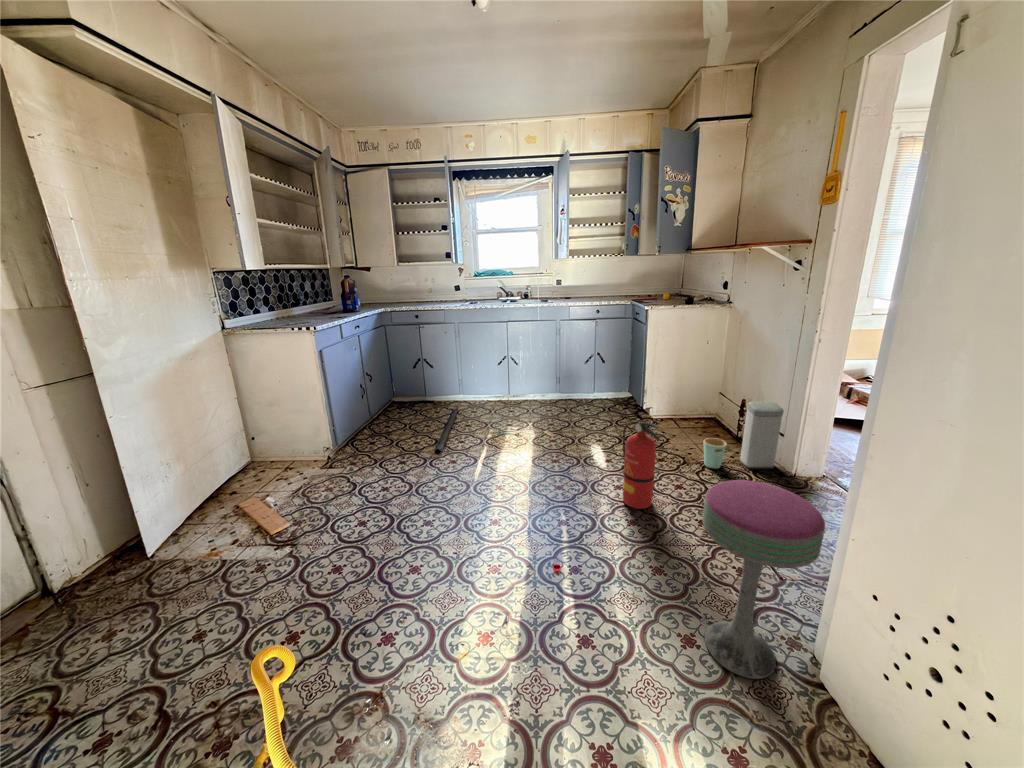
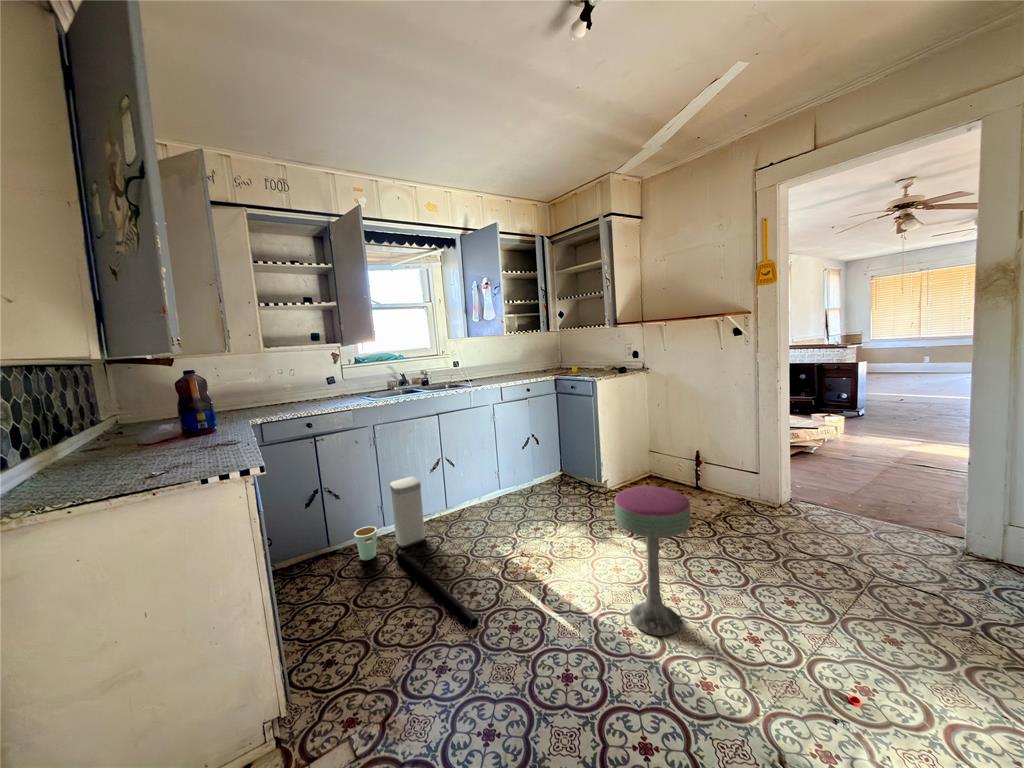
trash can: present [704,401,784,469] -> present [354,477,425,560]
fire extinguisher: present [622,422,660,509] -> none [493,475,530,557]

